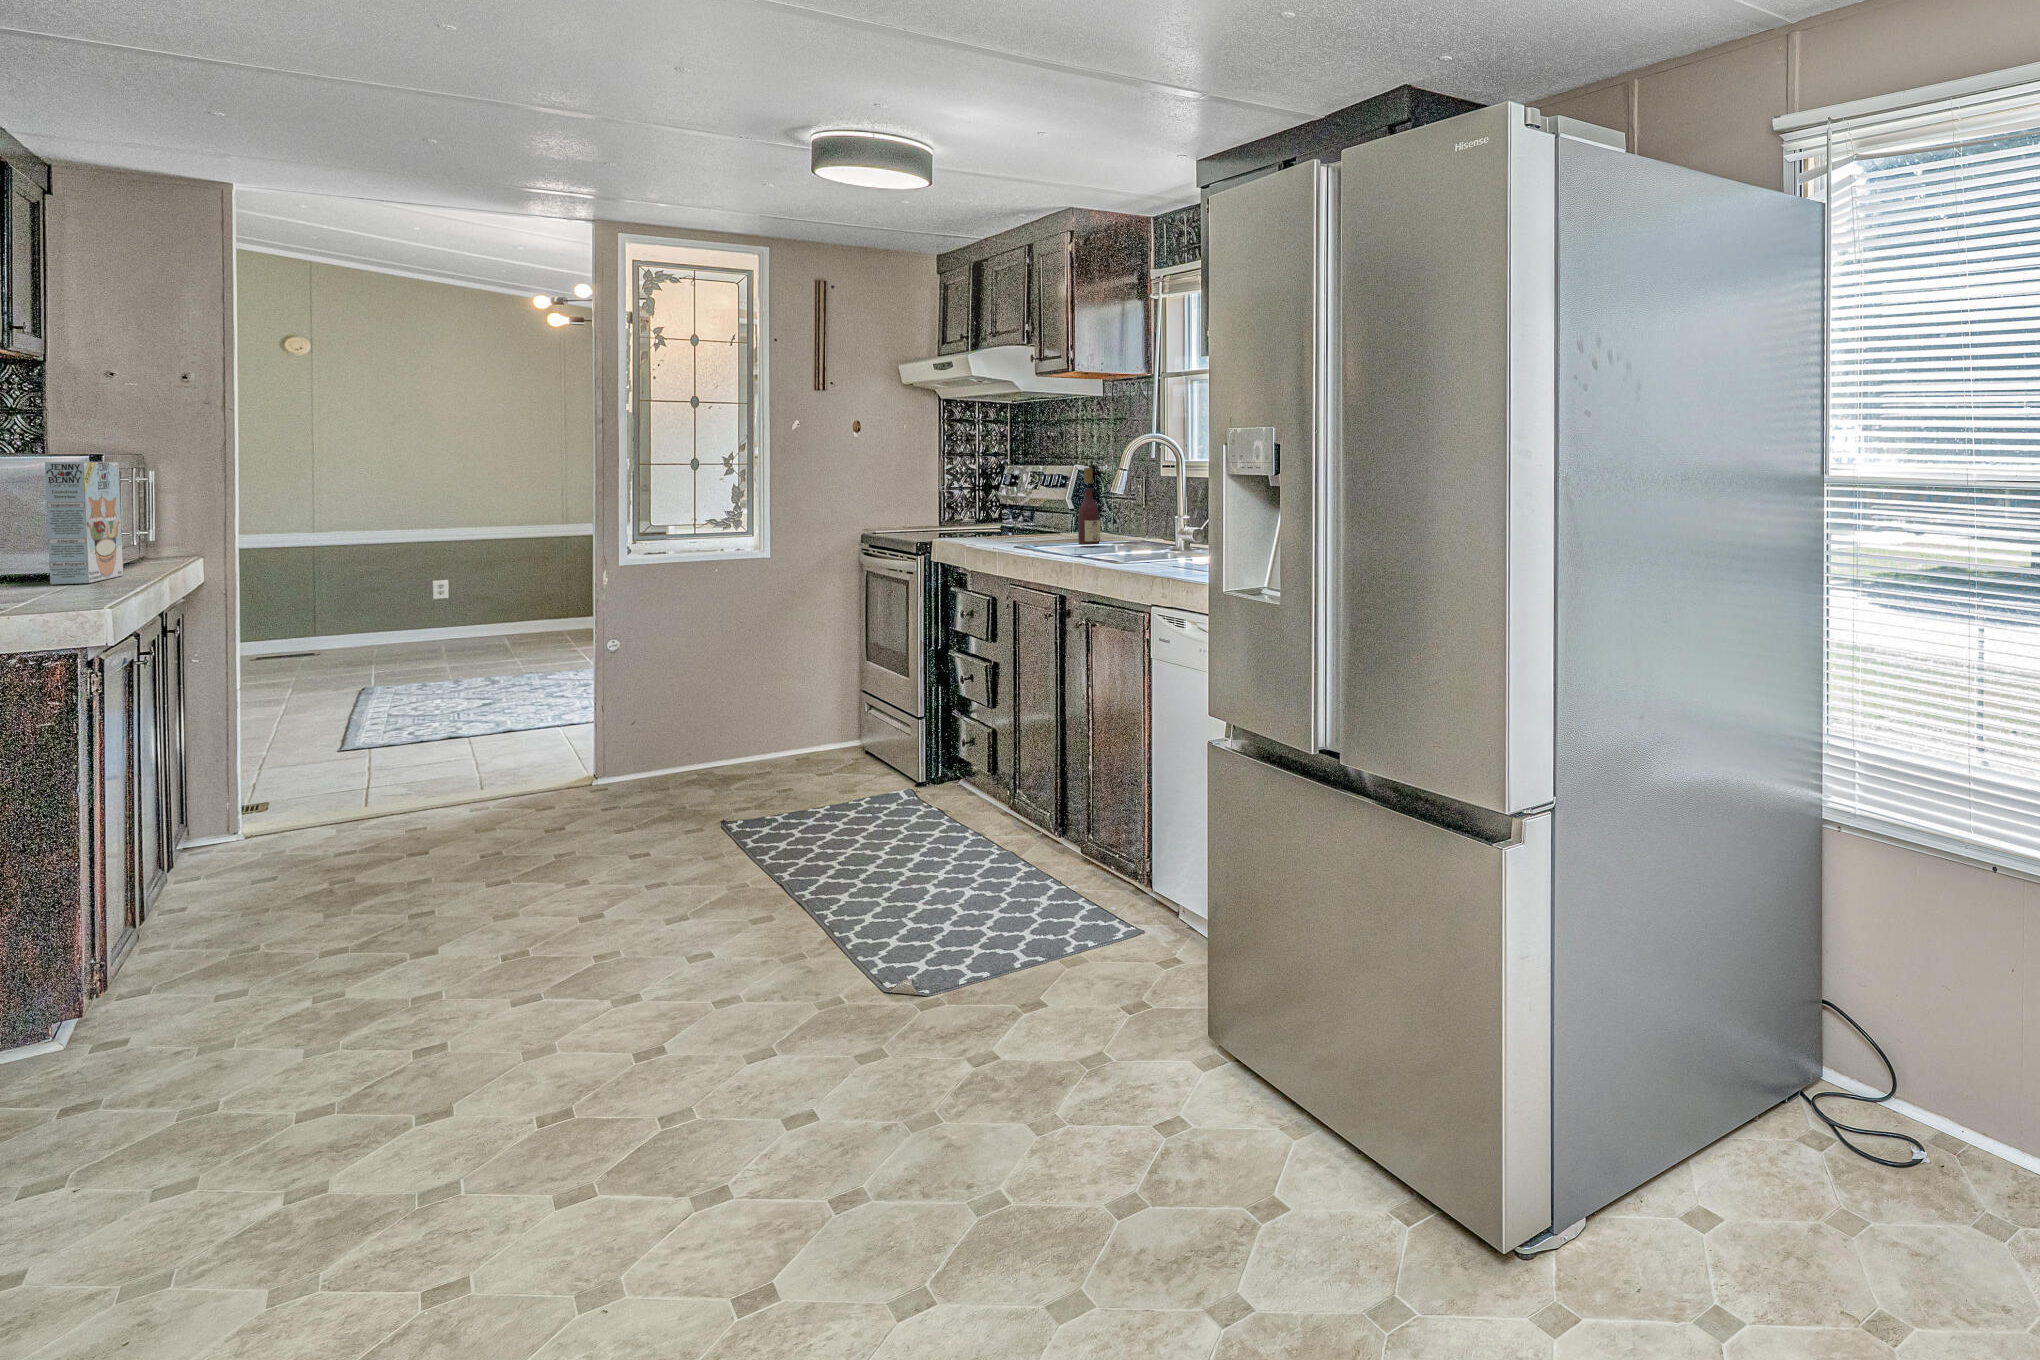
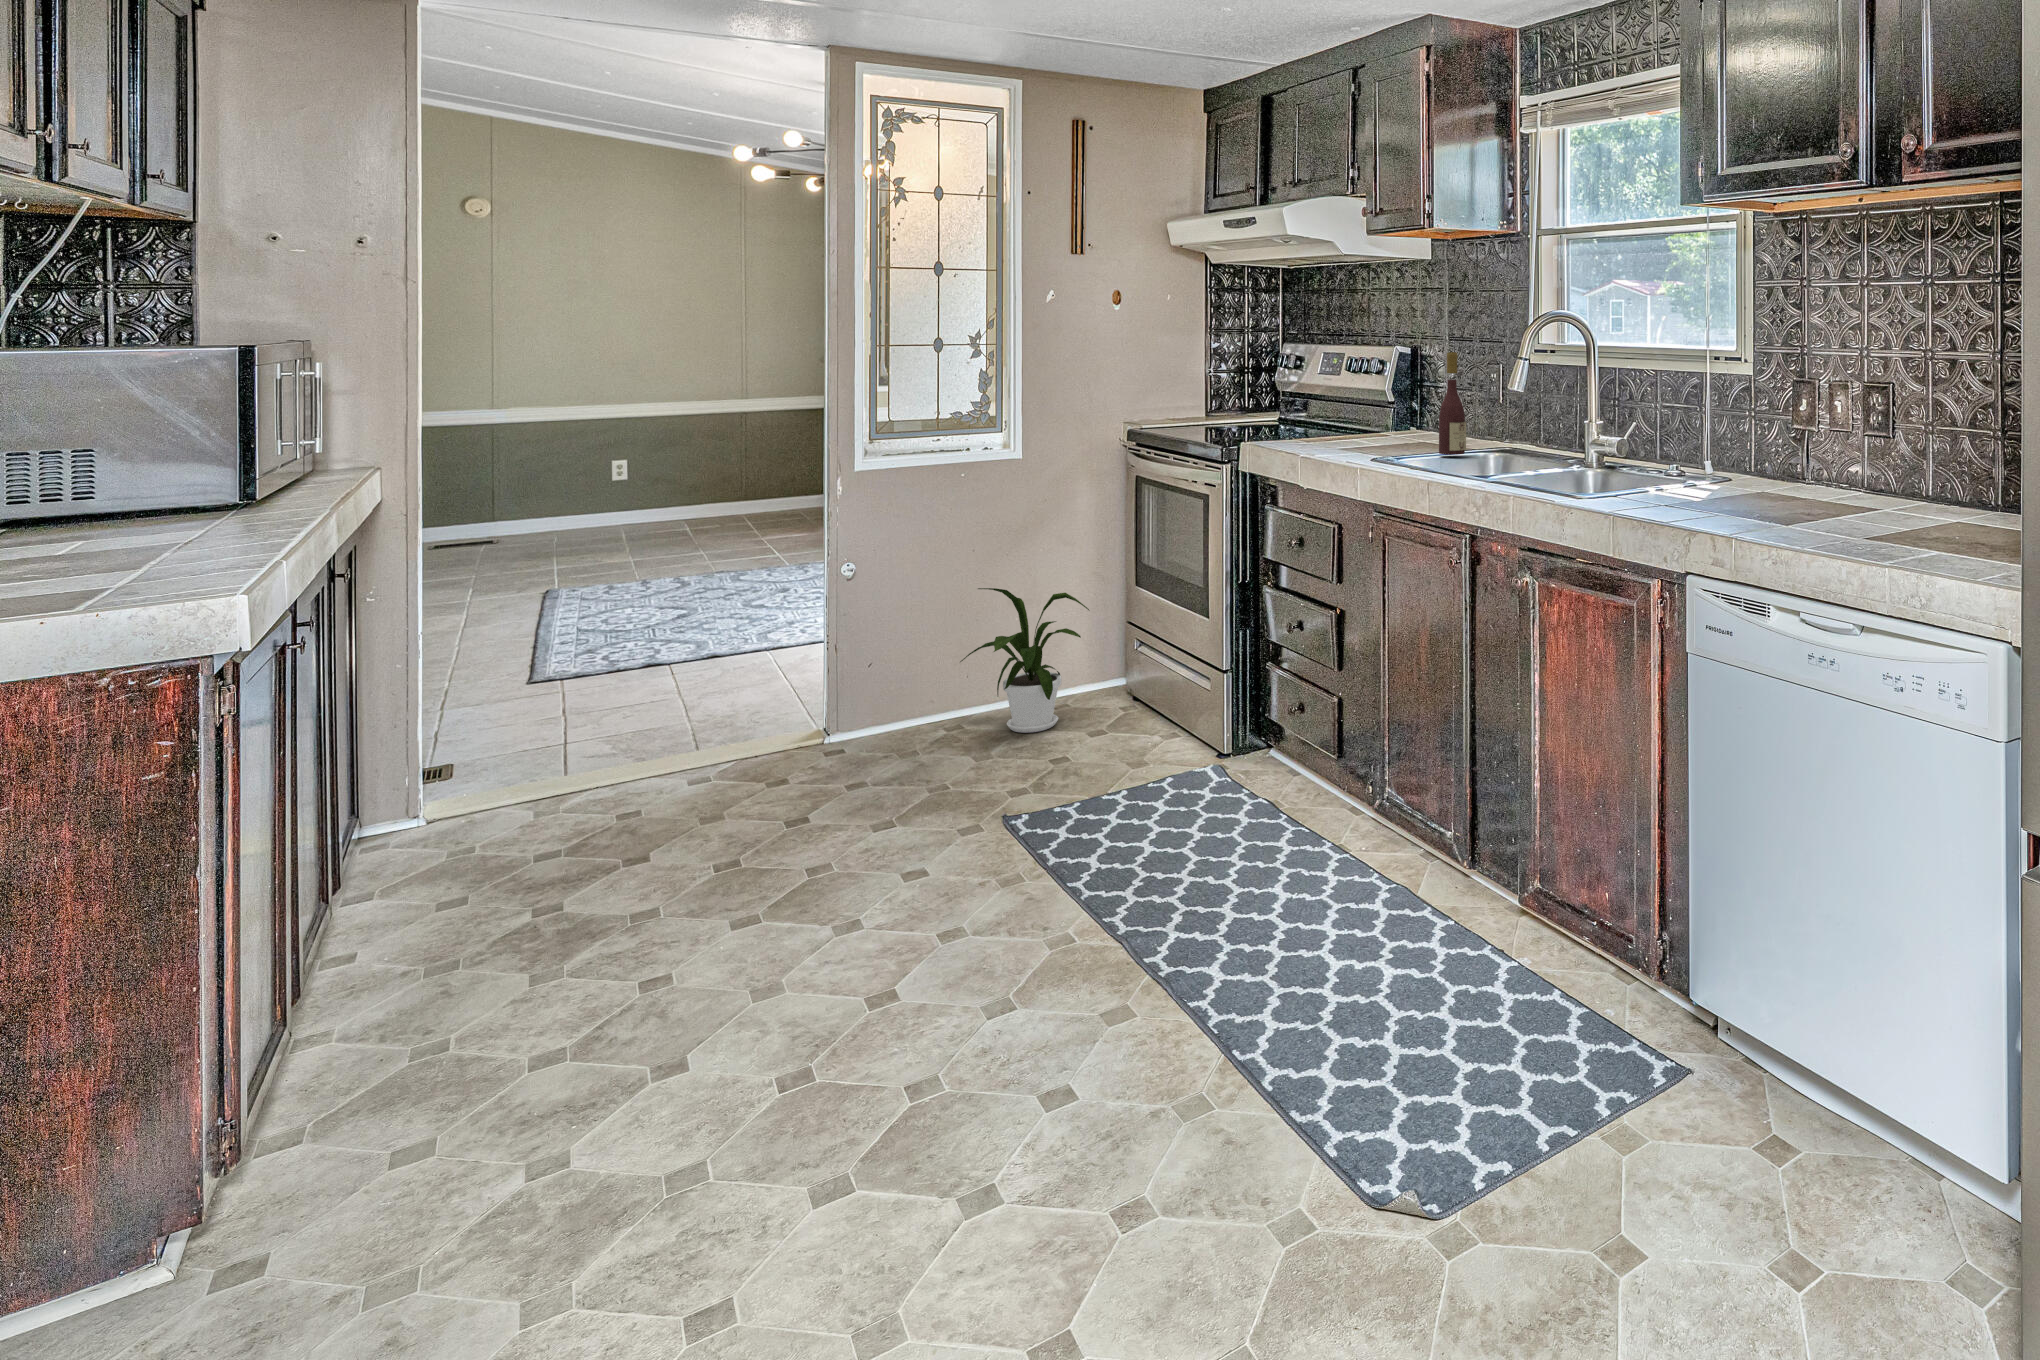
cereal box: present [45,462,123,584] -> none [180,357,281,531]
house plant: none [713,658,824,773] -> present [960,588,1089,733]

